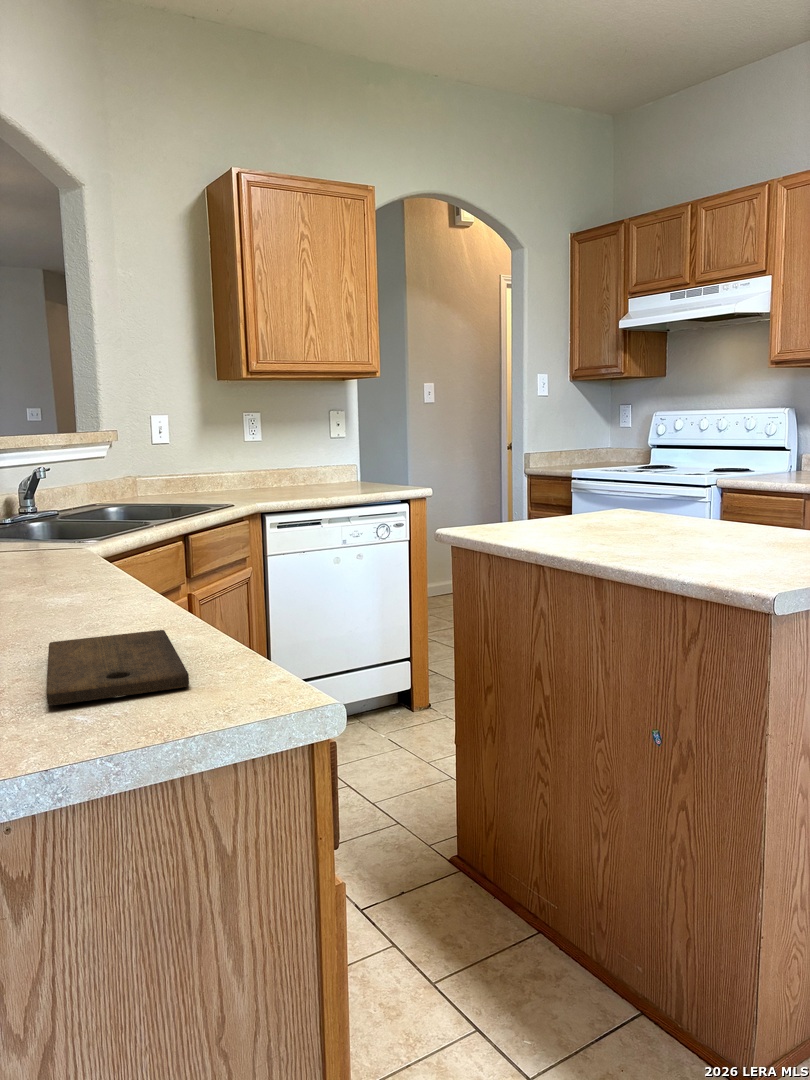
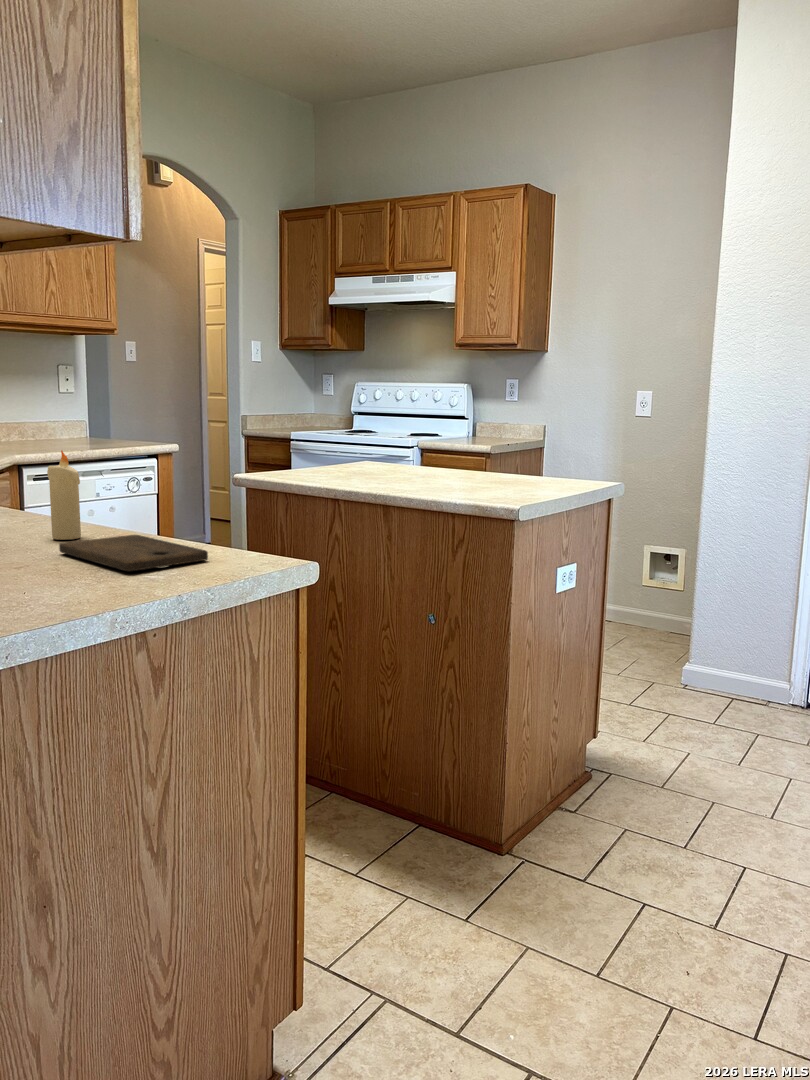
candle: none [81,516,124,629] -> present [47,450,81,540]

